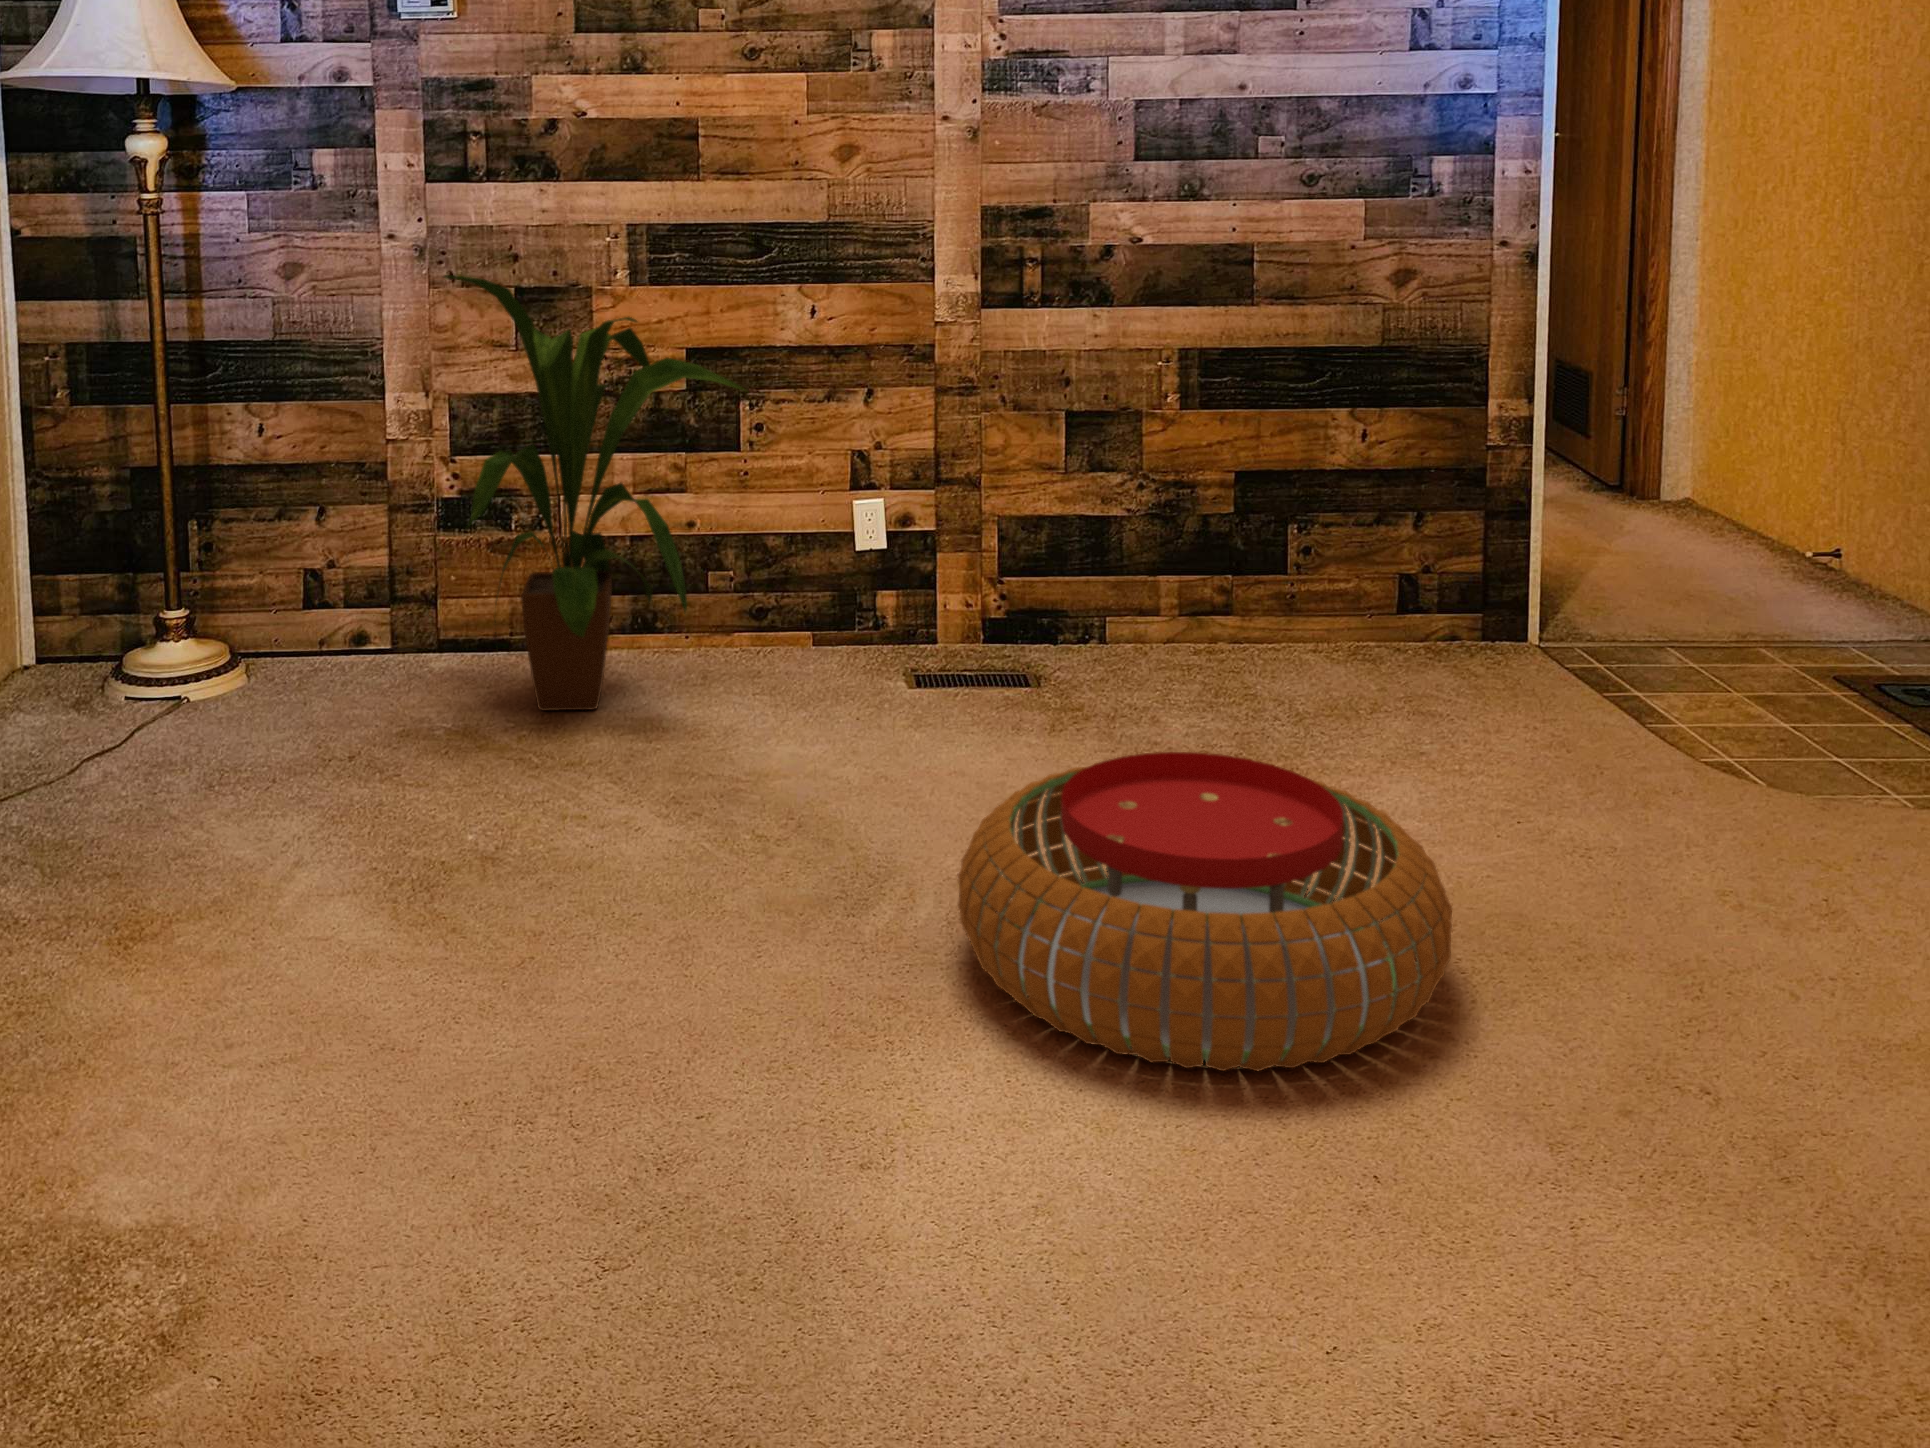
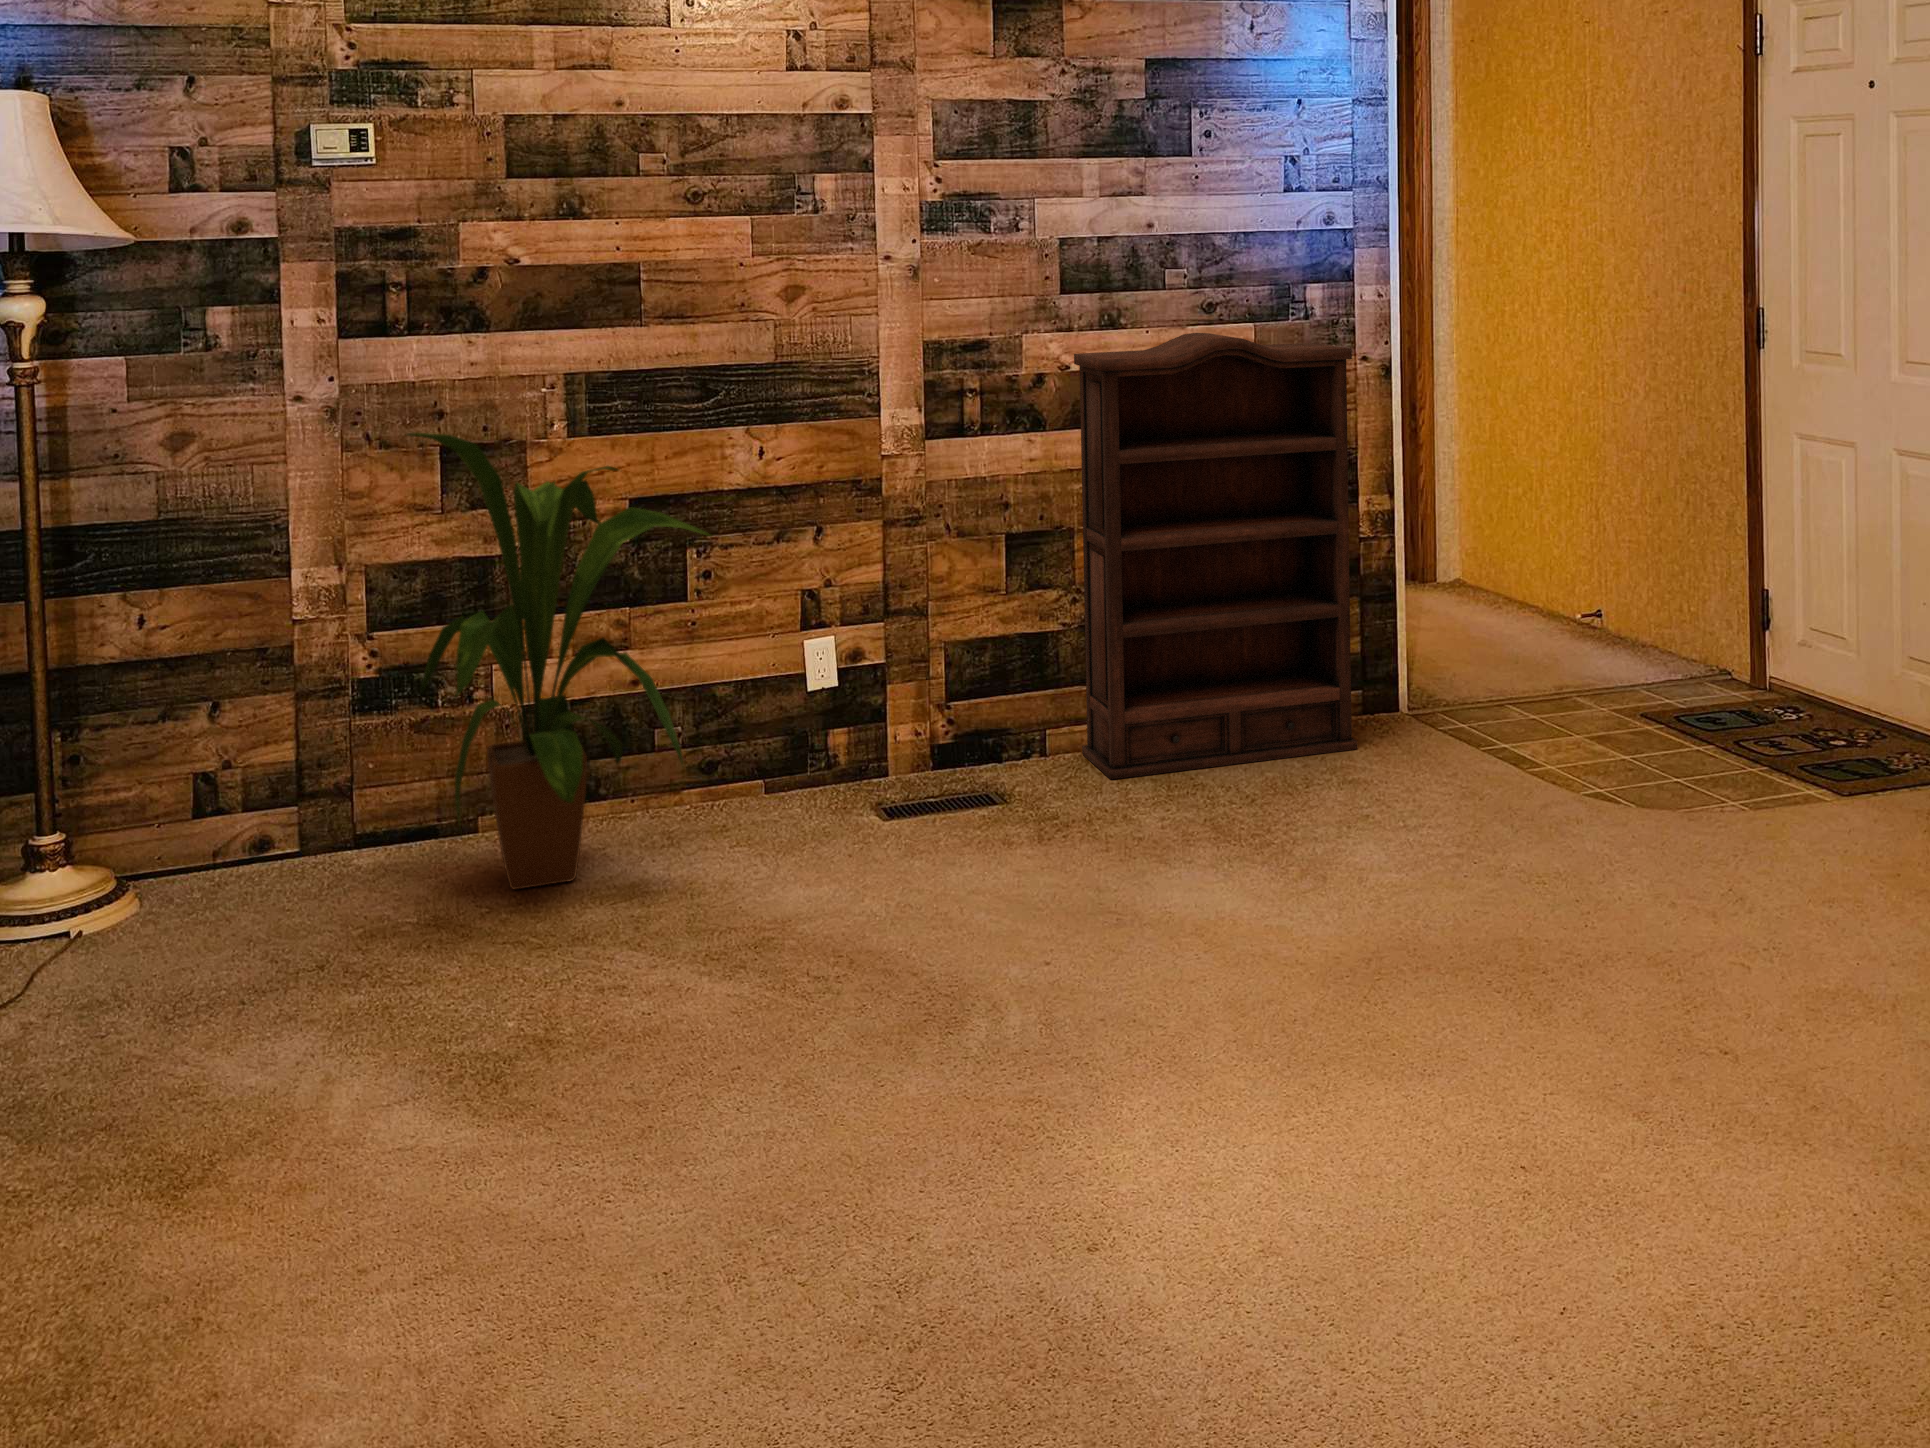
bookshelf: none [1142,205,1464,678] -> present [1074,333,1357,779]
pouf: present [958,752,1452,1071] -> none [1060,822,1498,1099]

